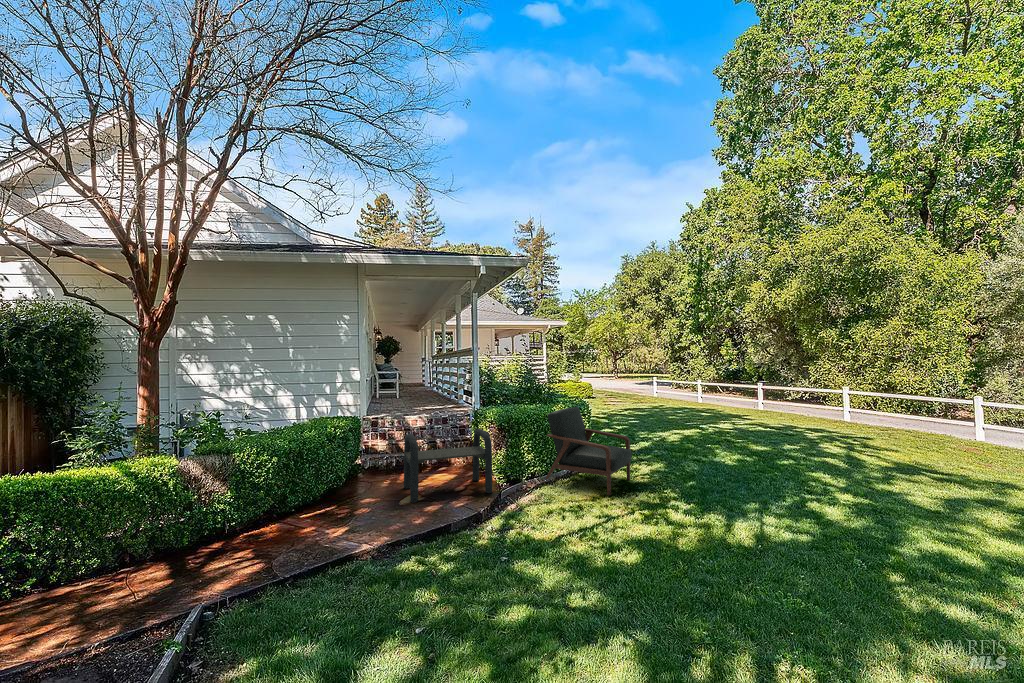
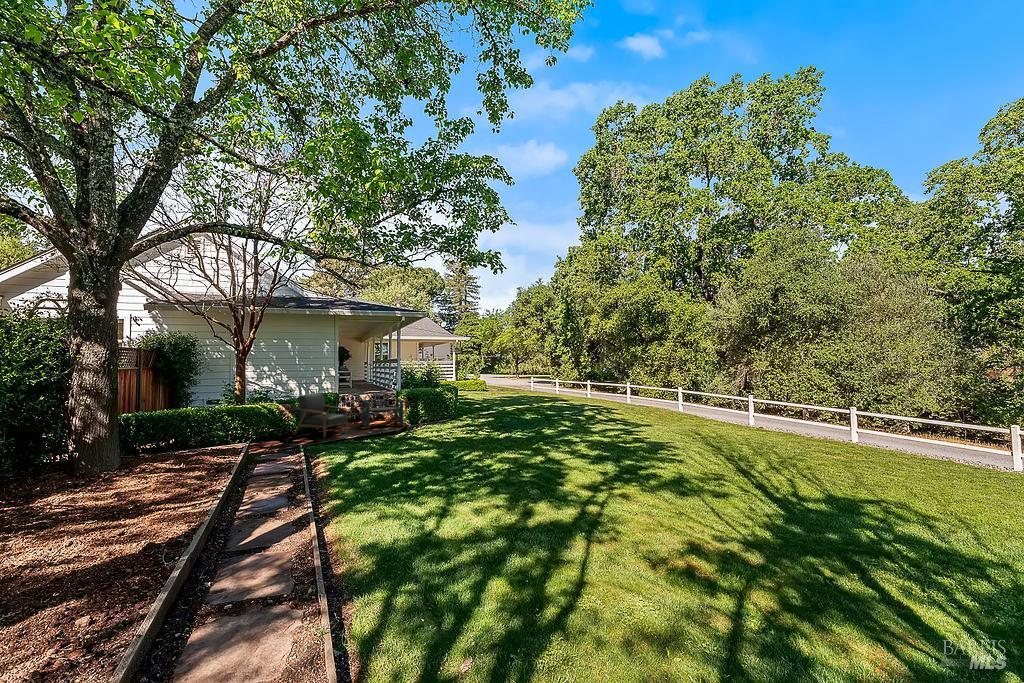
chair: present [544,407,632,495] -> present [294,393,348,438]

